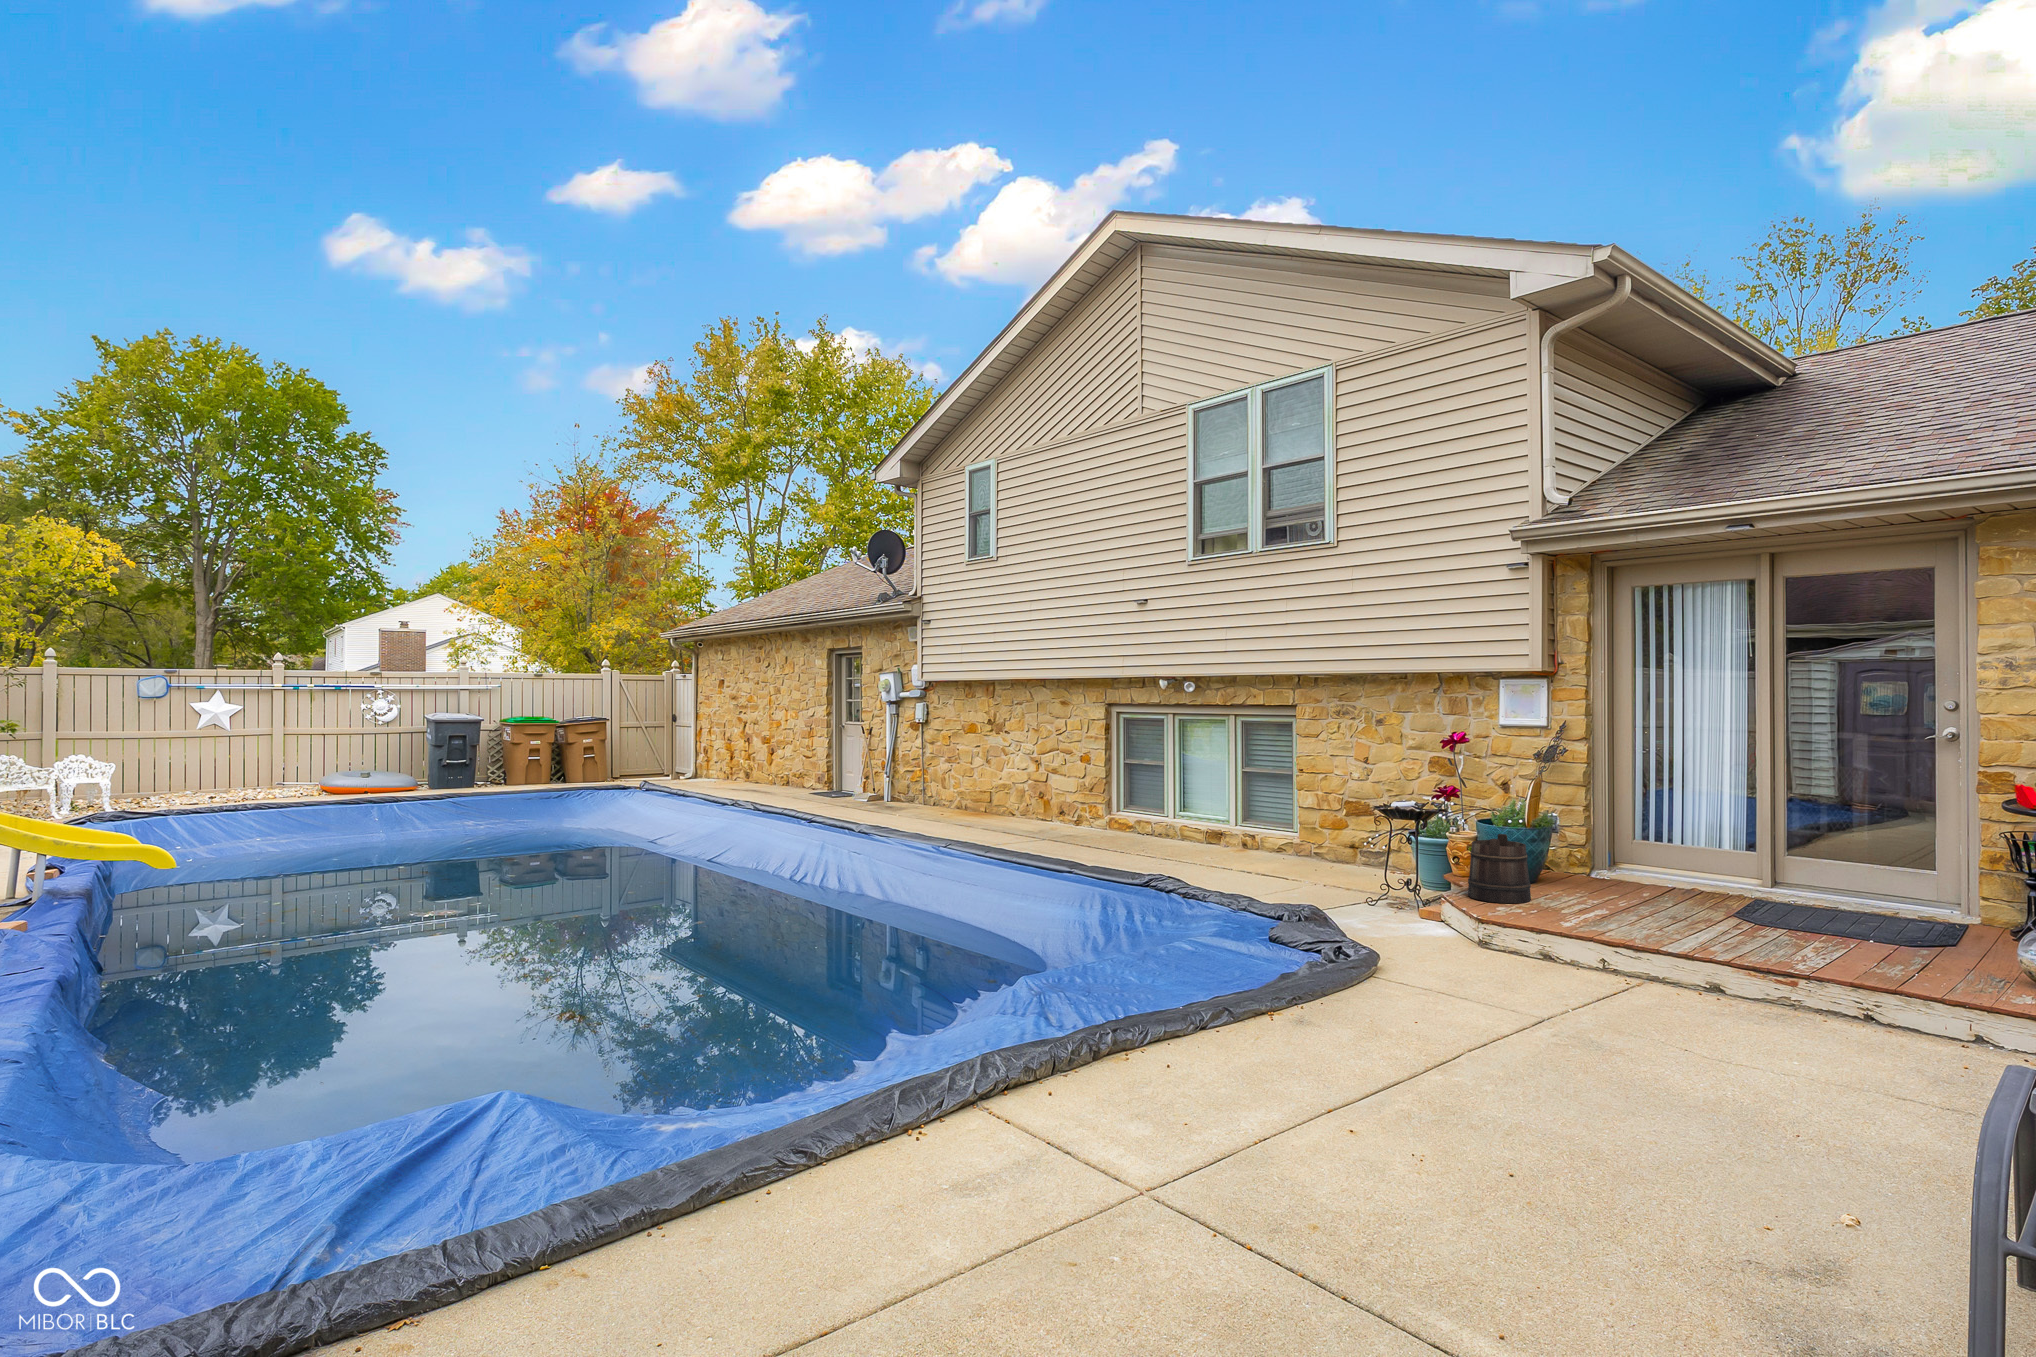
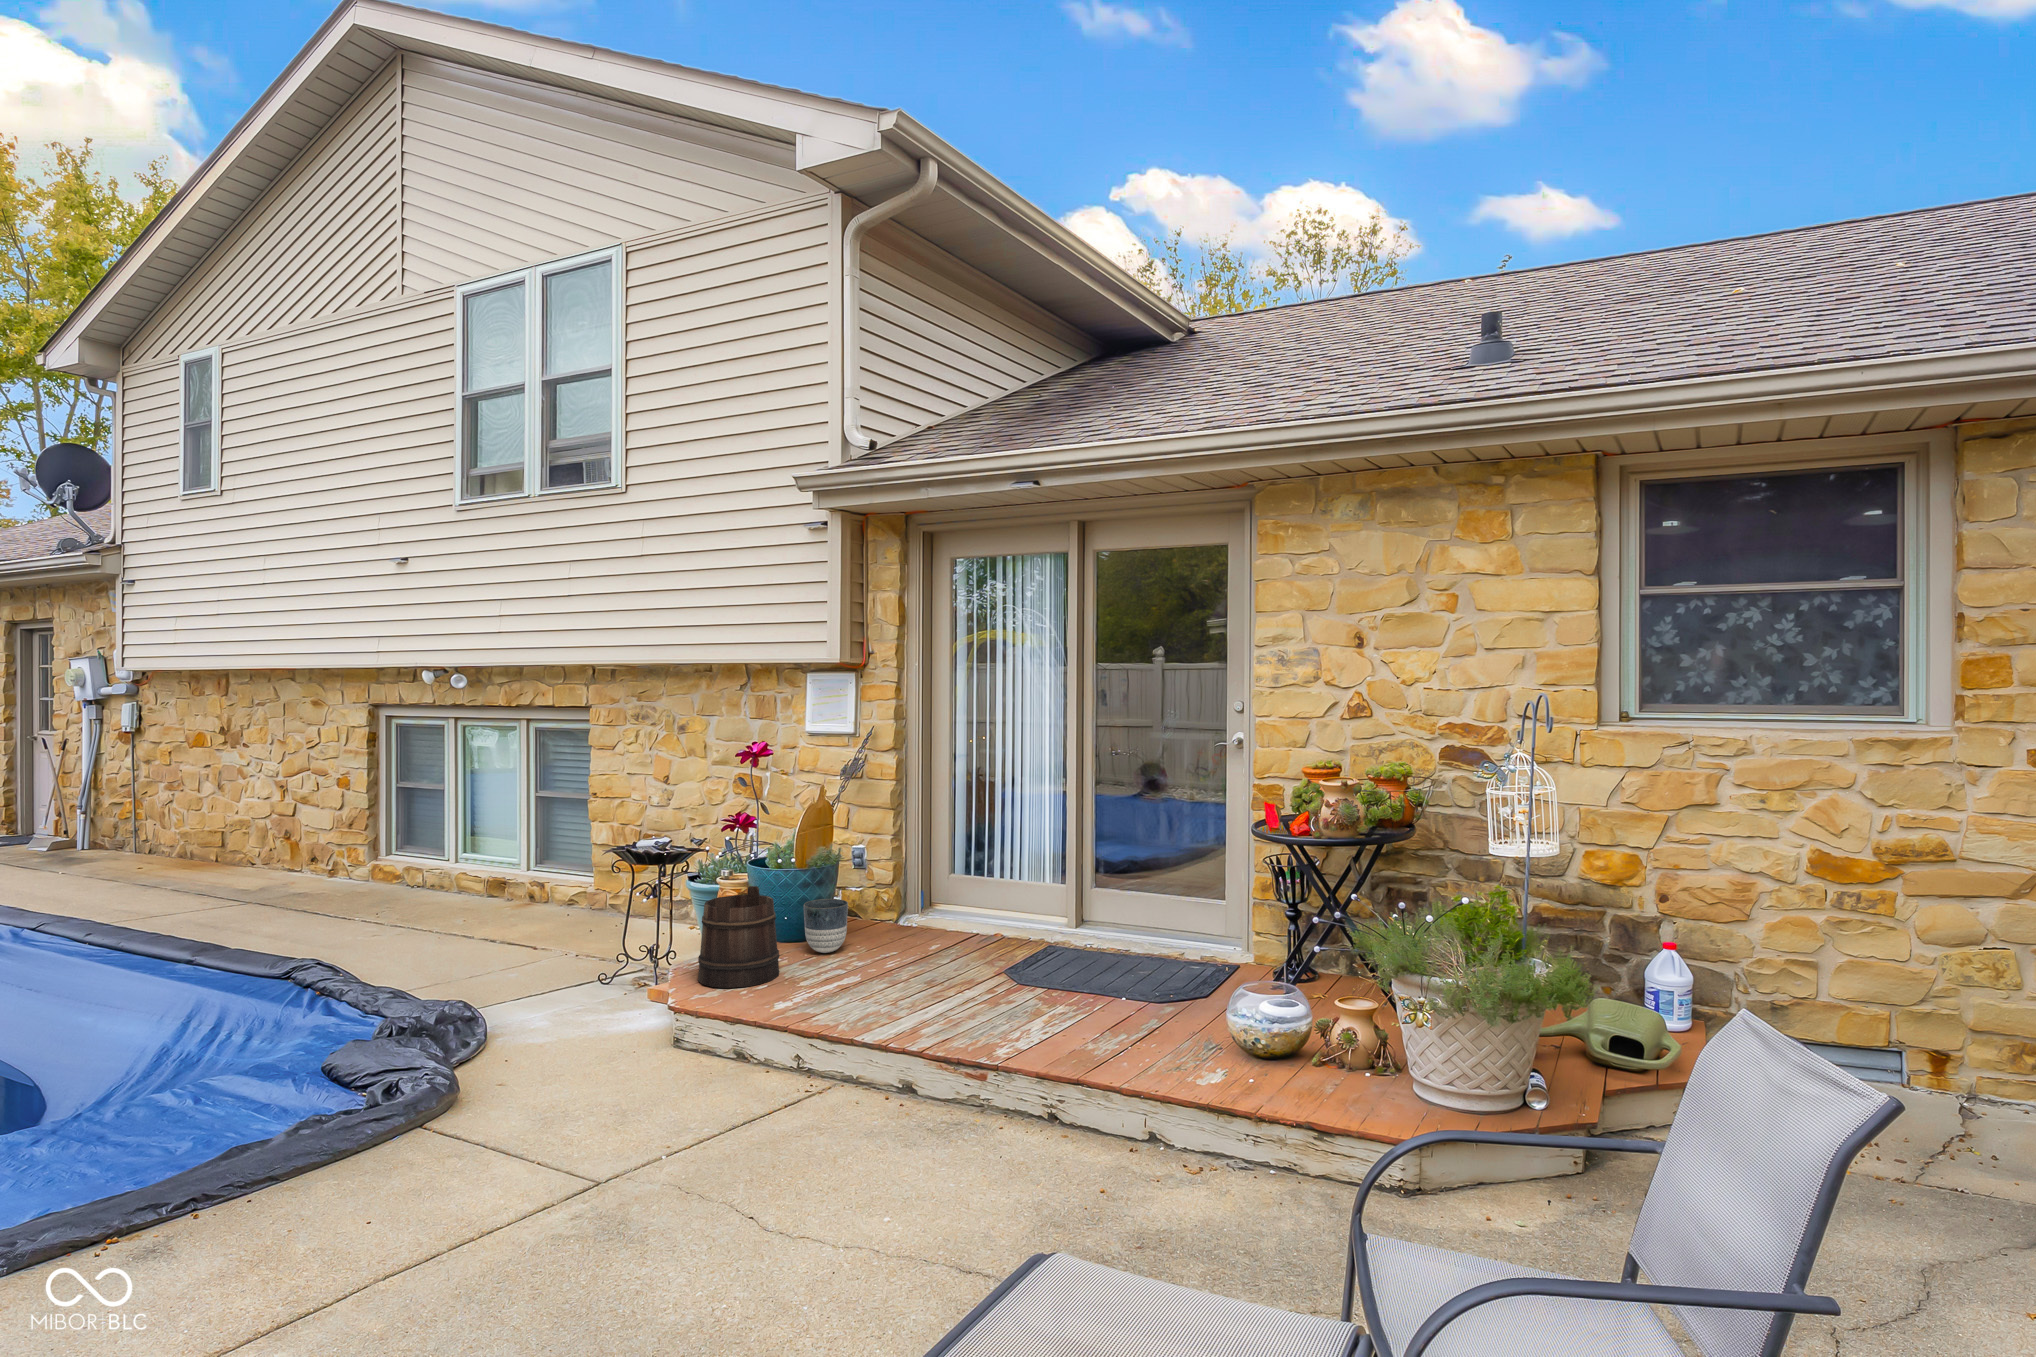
planter: none [1532,850,1569,889] -> present [804,899,848,953]

